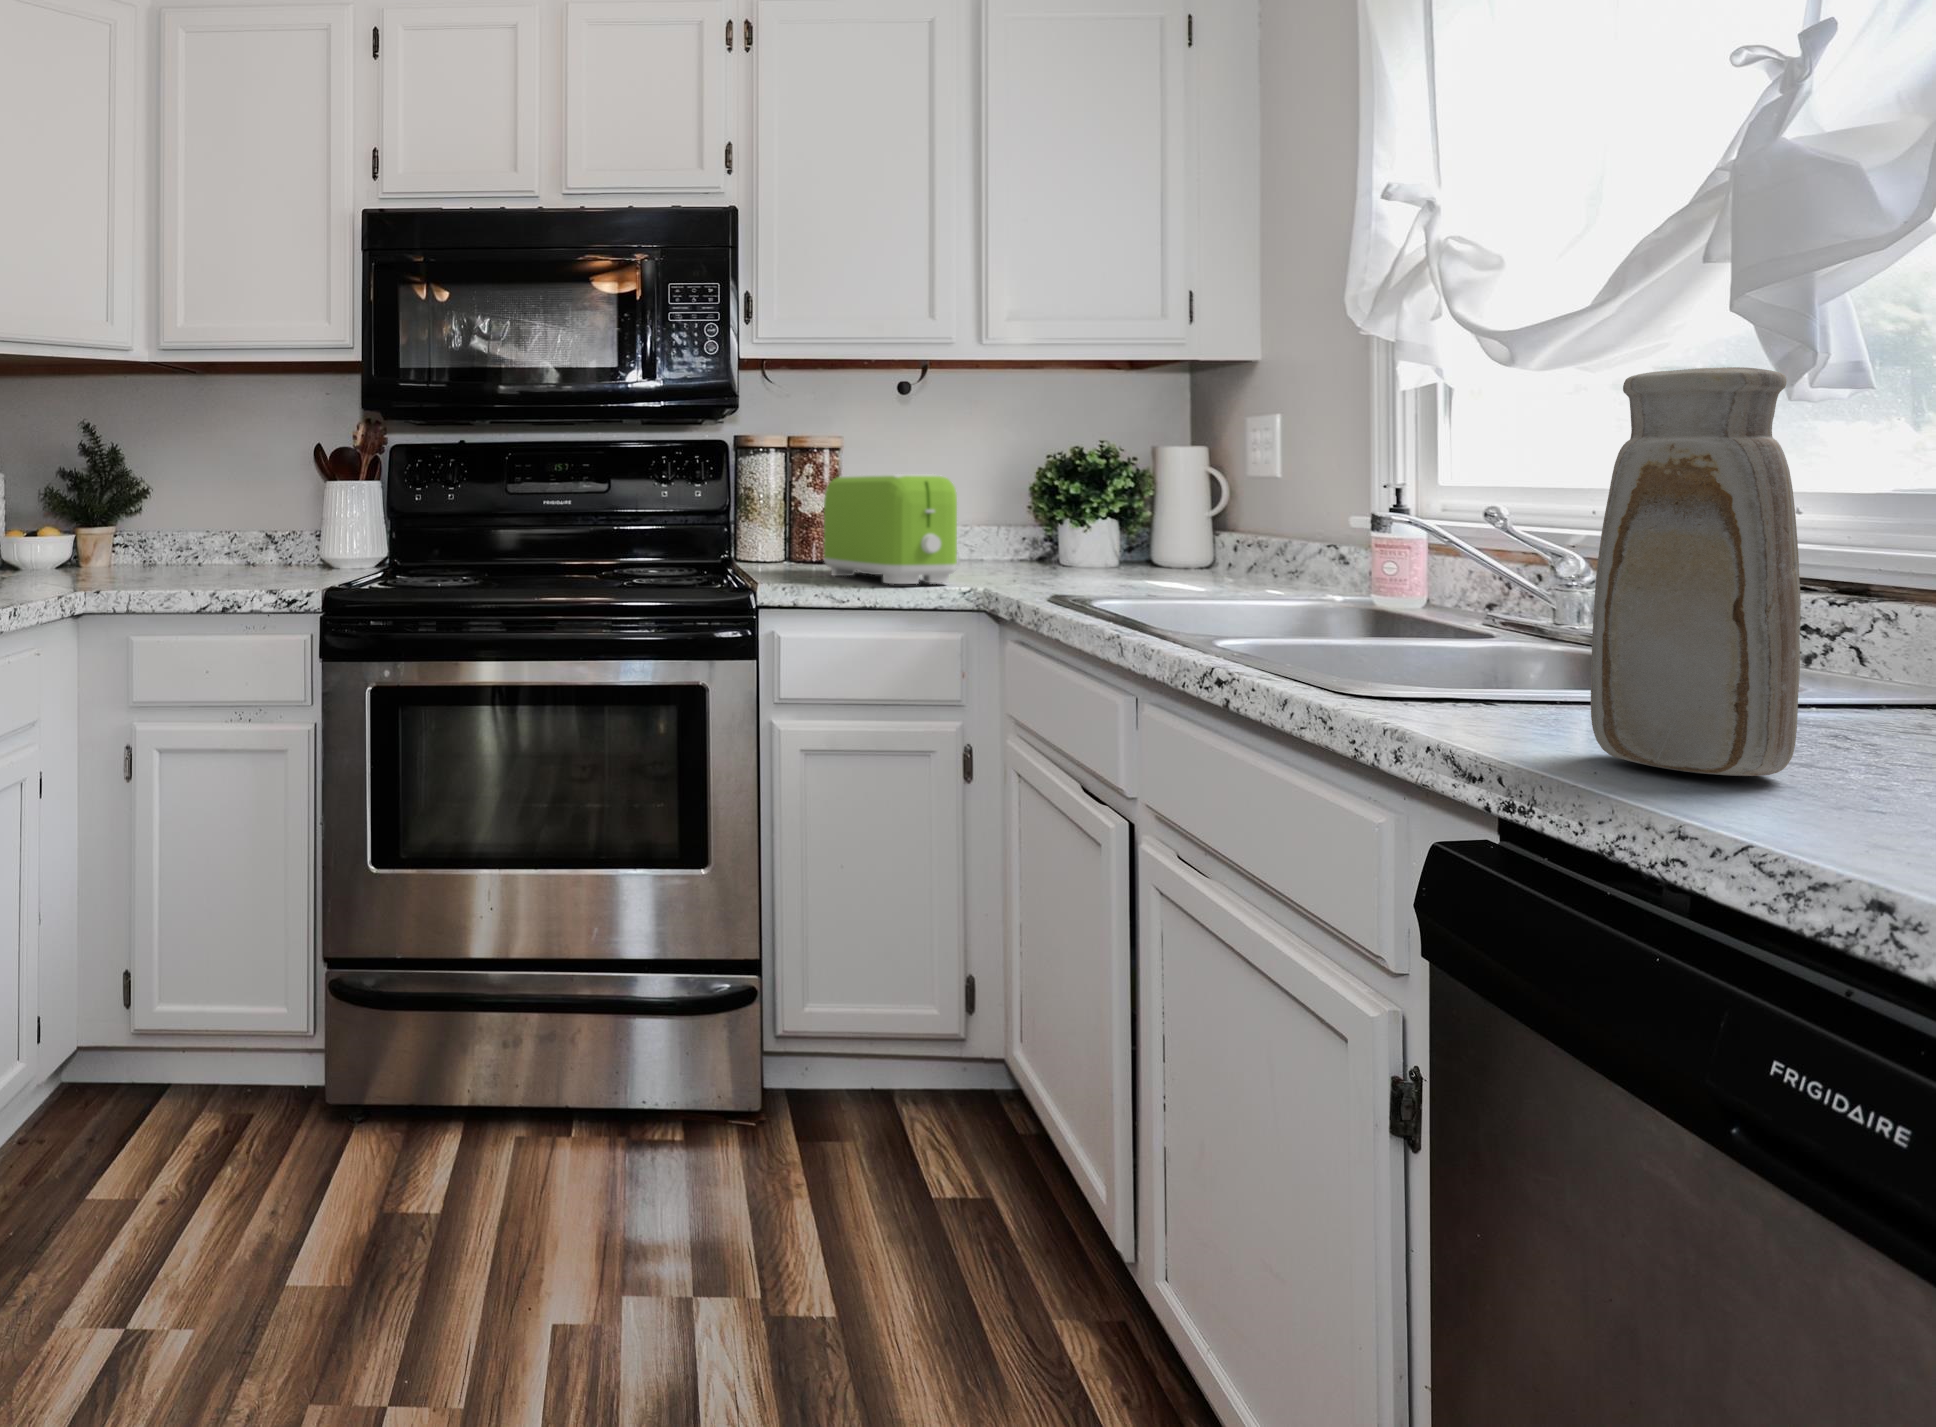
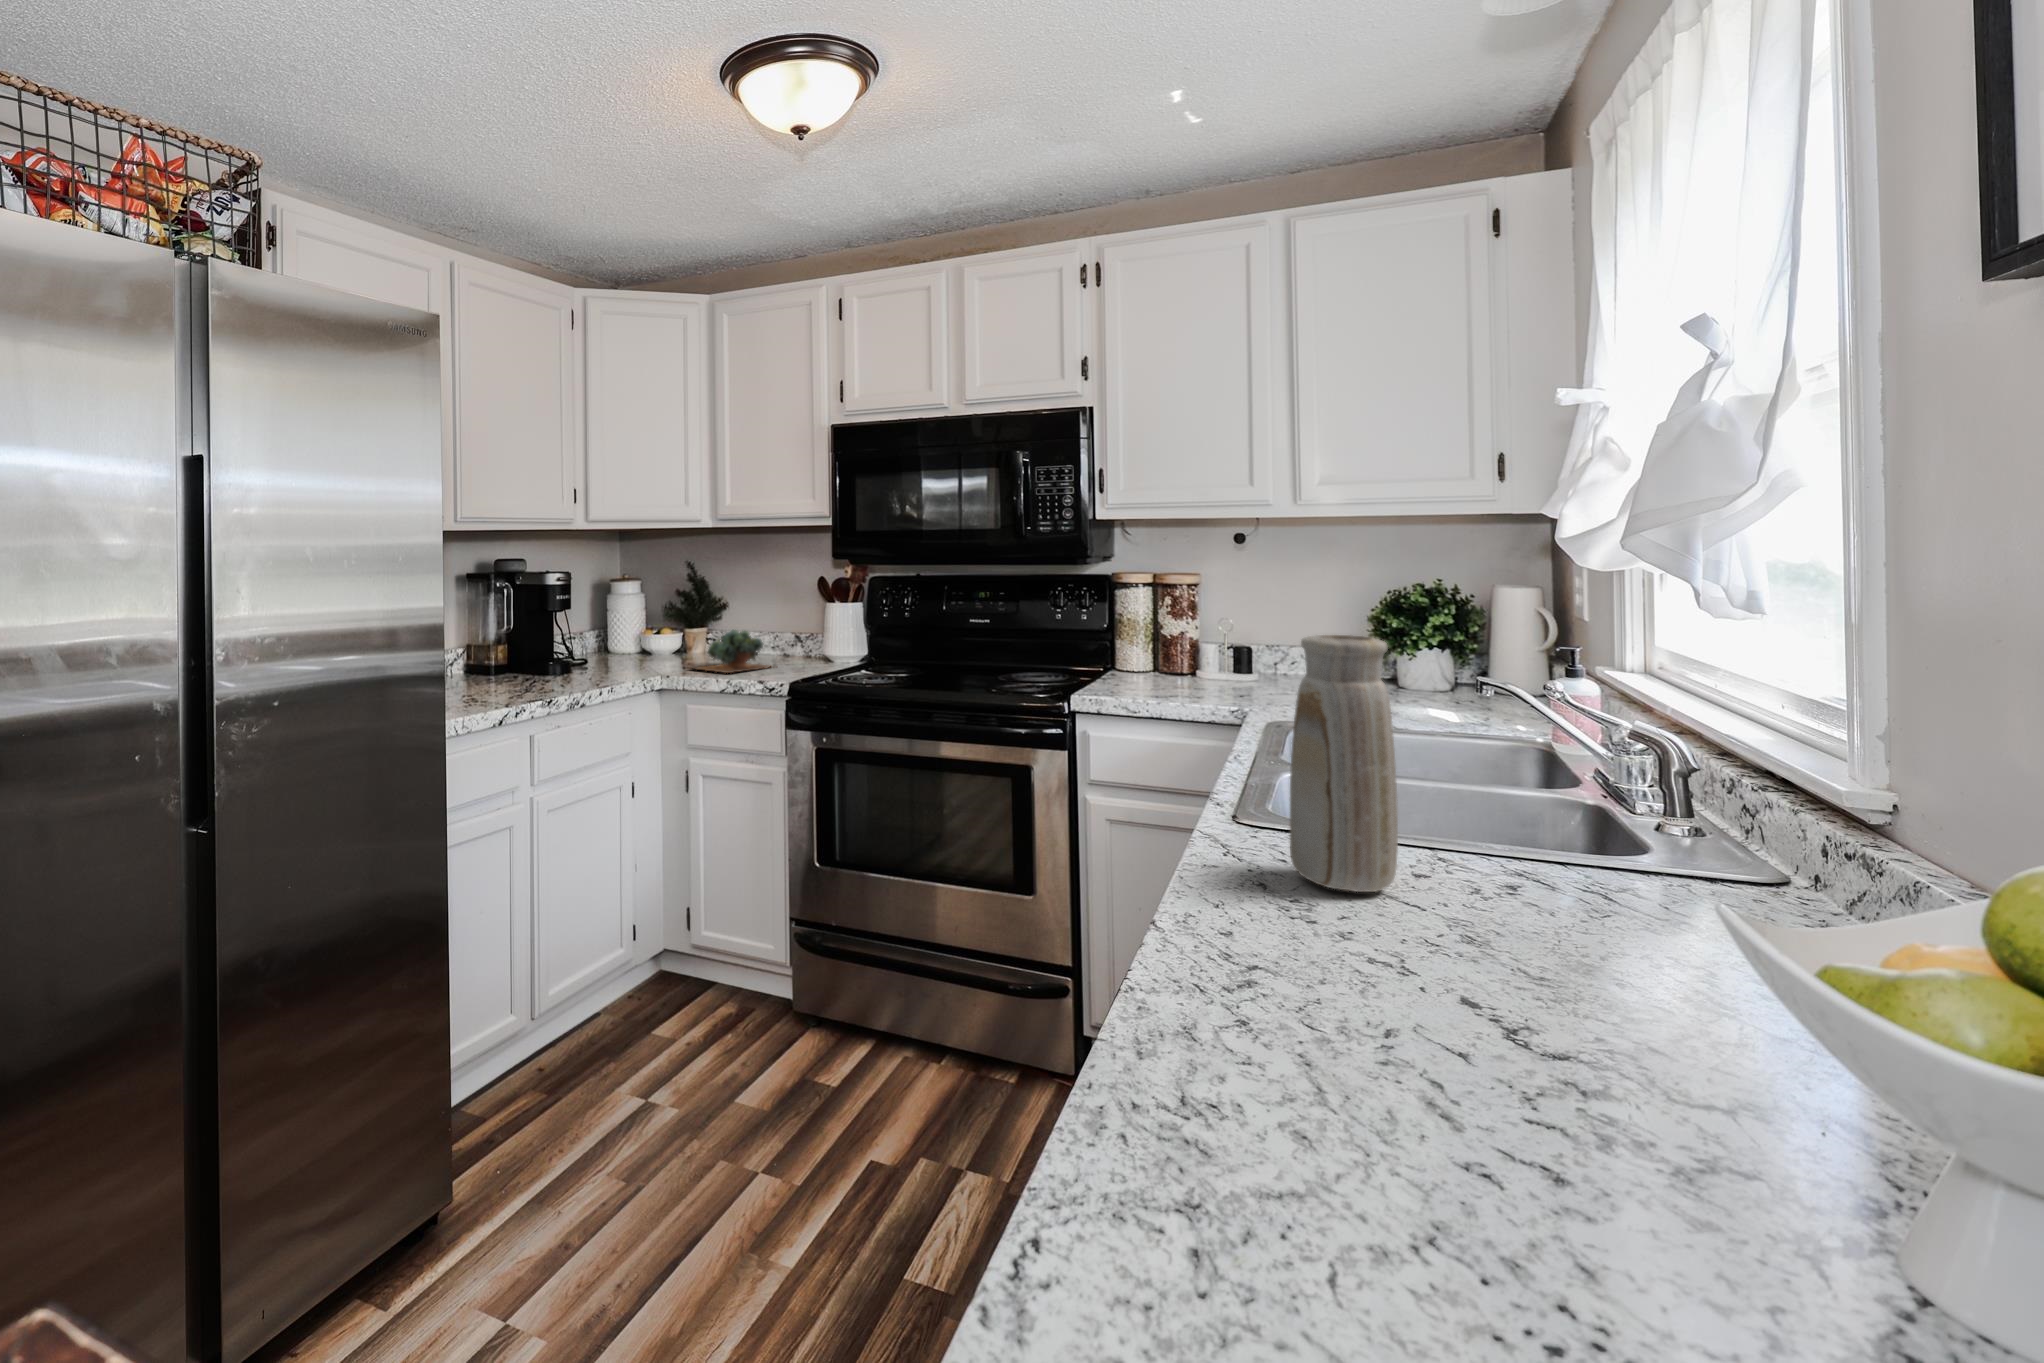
toaster: present [824,474,957,584] -> none [1162,609,1249,700]
succulent plant: none [110,518,264,585] -> present [693,630,772,673]

